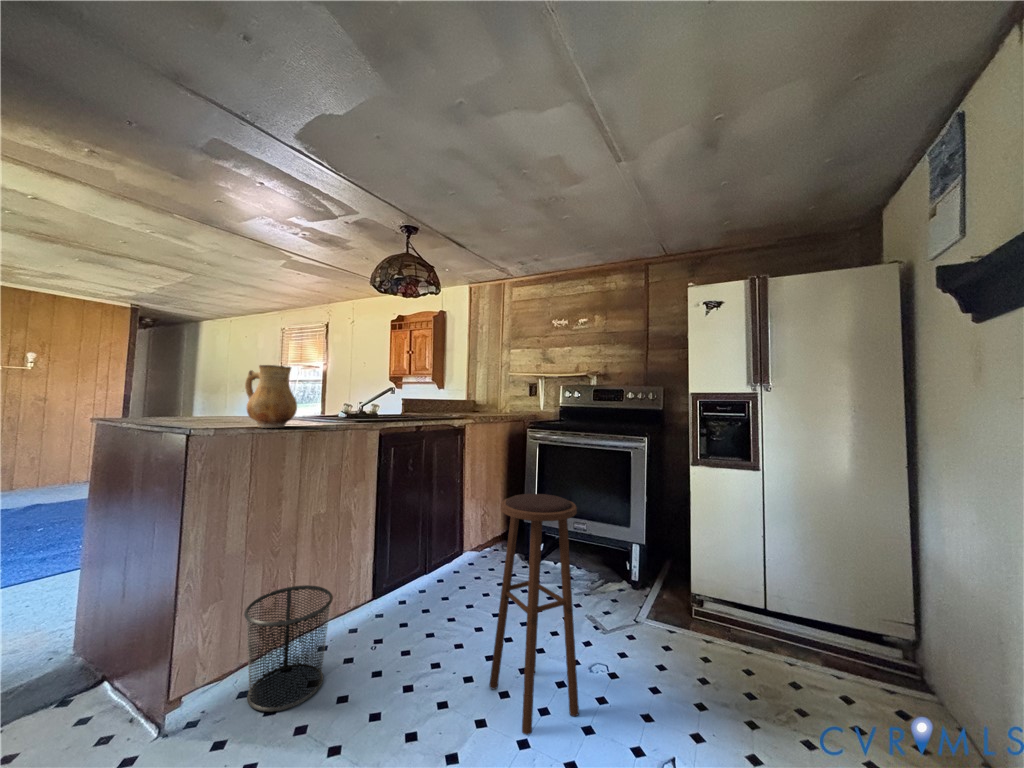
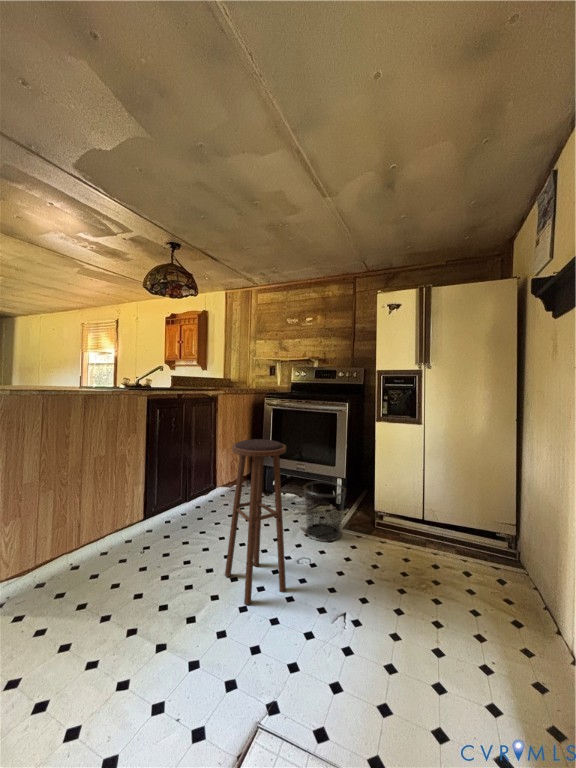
ceramic pitcher: present [245,365,297,428] -> none [37,343,79,391]
waste bin: present [244,585,333,712] -> present [304,481,346,542]

